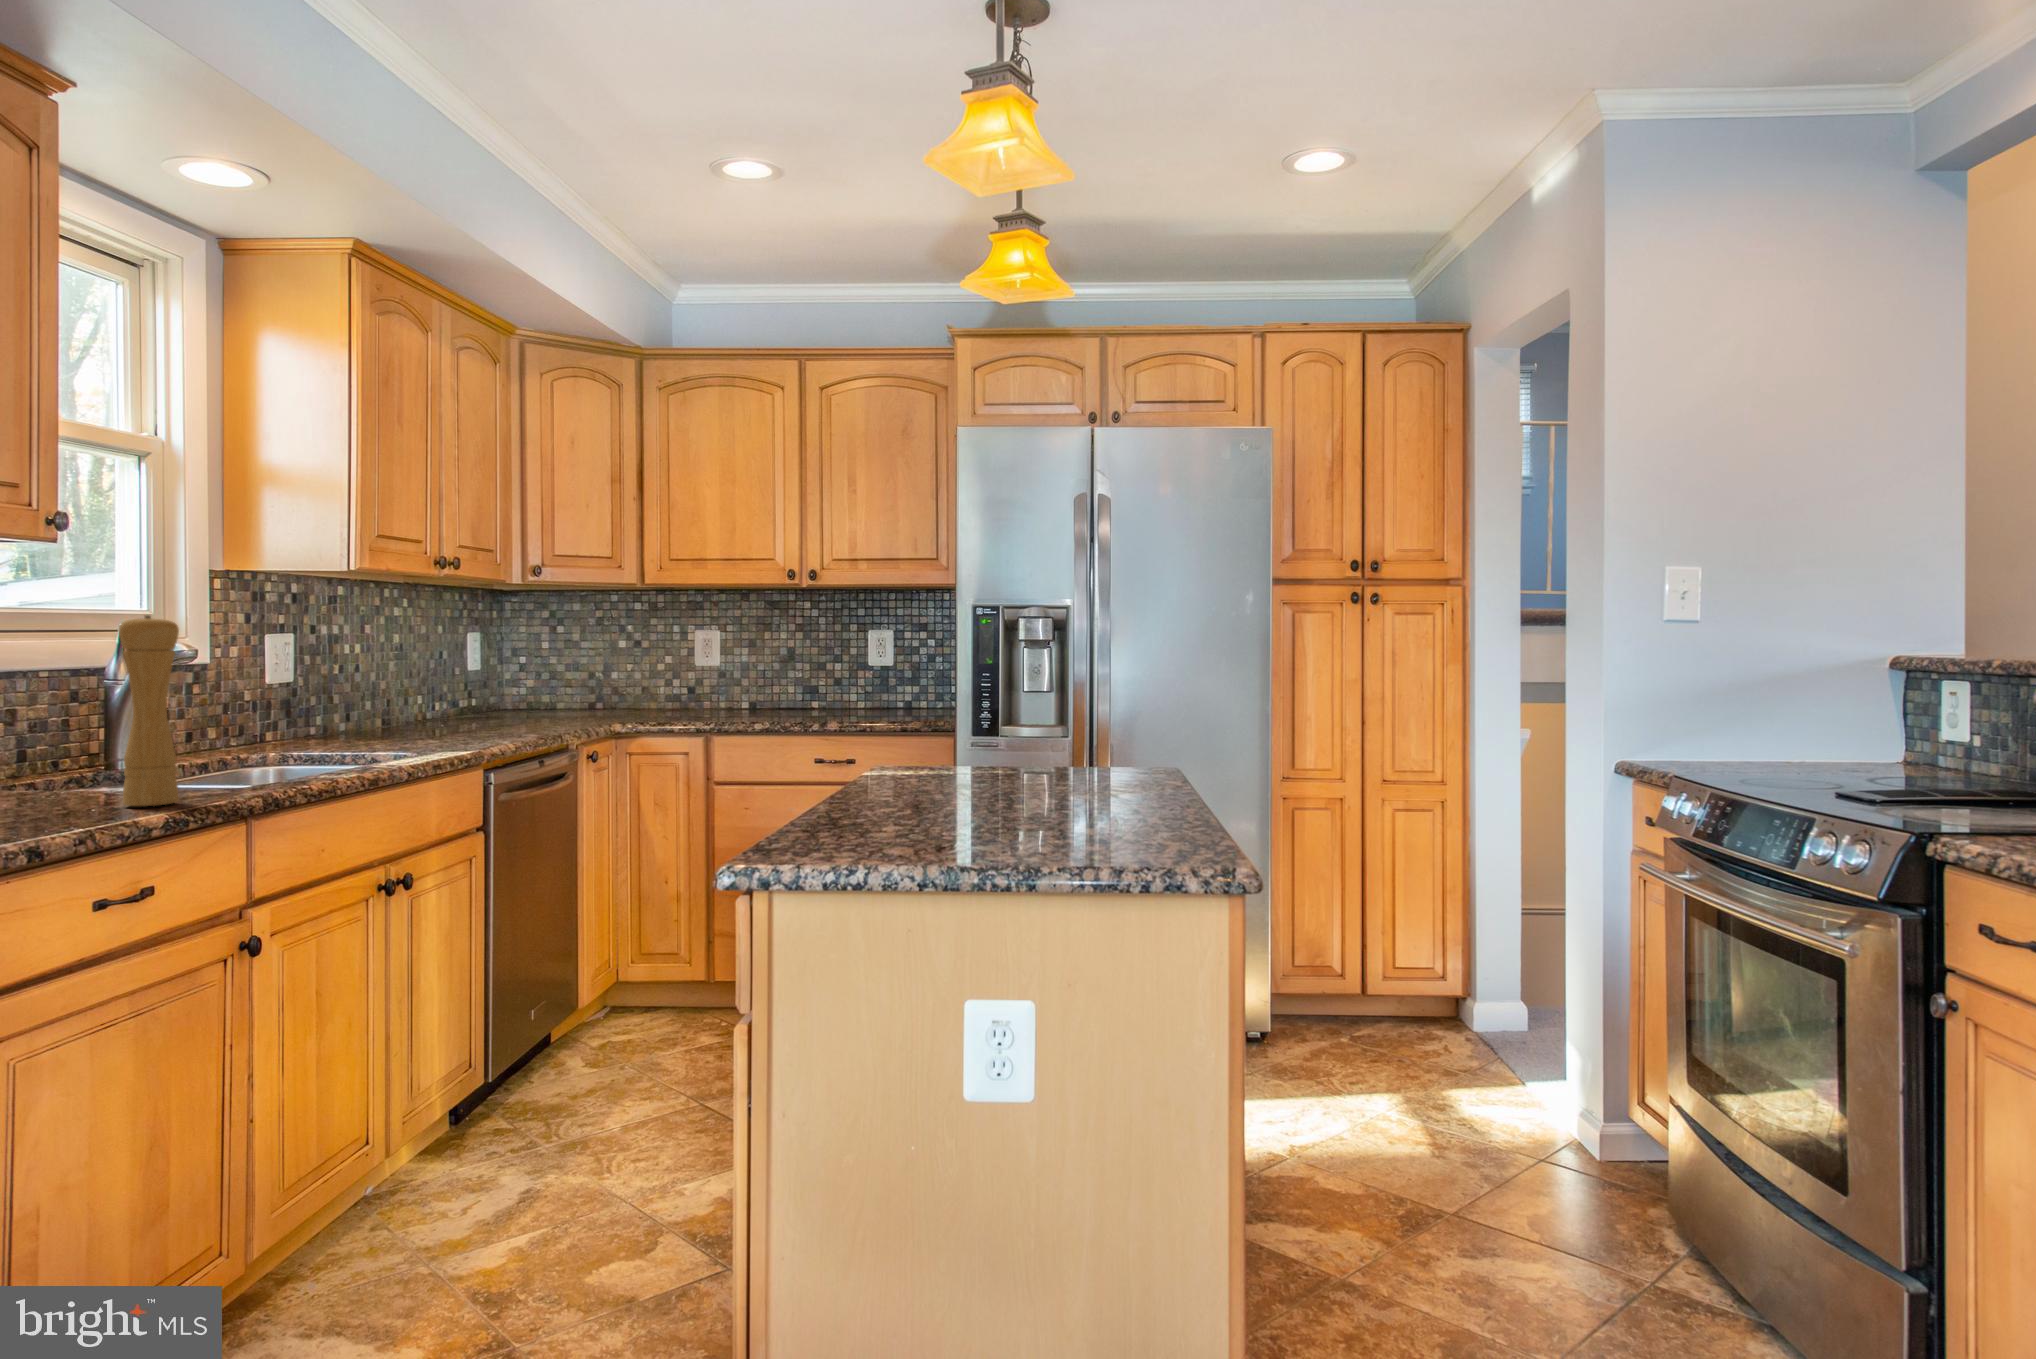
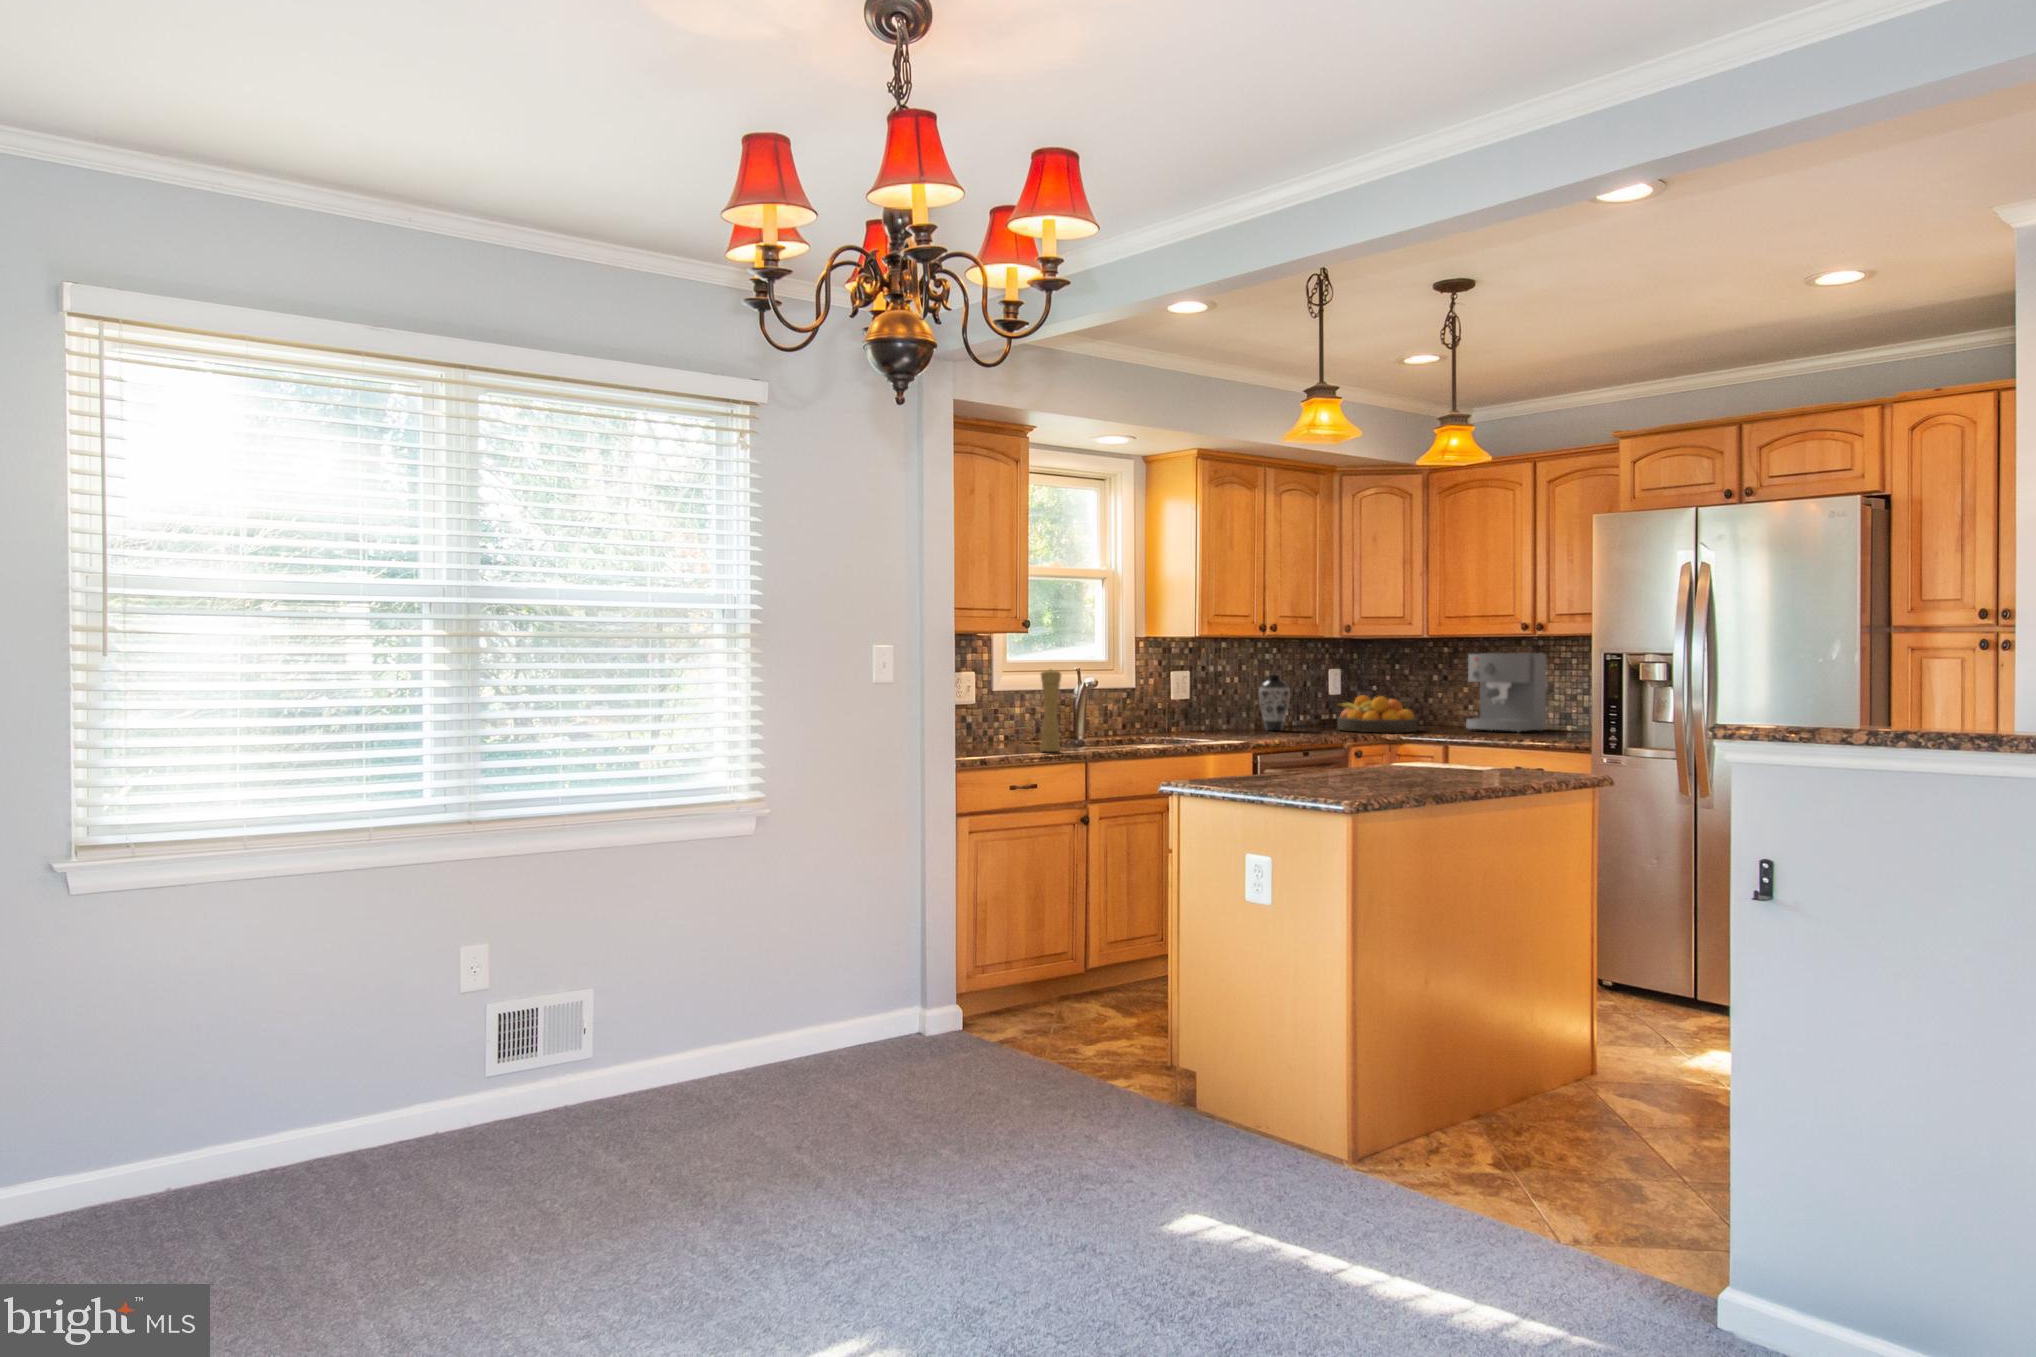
coffee maker: none [686,611,768,711] -> present [1466,653,1546,732]
decorative vase: none [401,639,456,727] -> present [1259,675,1290,730]
fruit bowl: none [516,668,637,721] -> present [1337,695,1418,732]

